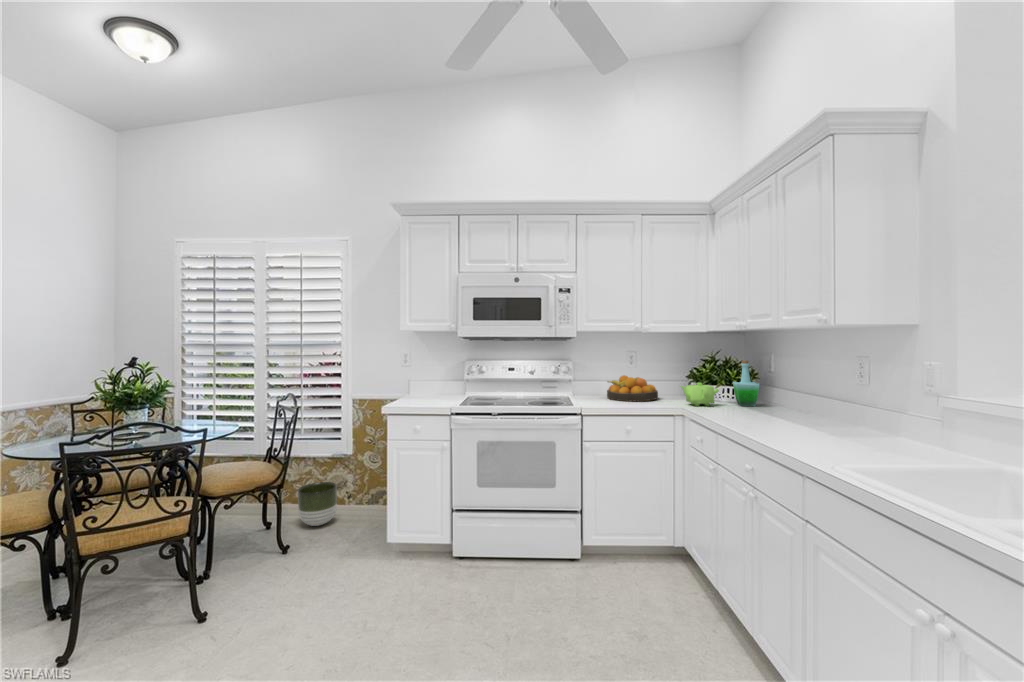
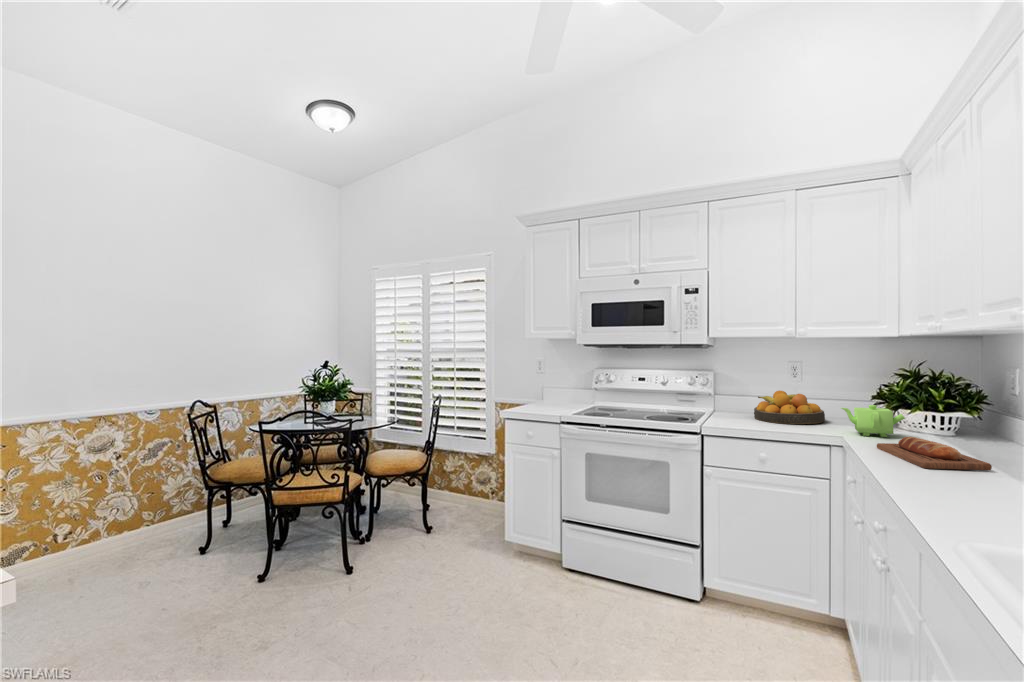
bottle: present [733,360,759,406] -> none [931,377,971,443]
bread loaf: none [717,403,797,424] -> present [877,437,992,470]
planter: present [298,482,337,526] -> none [448,476,480,515]

